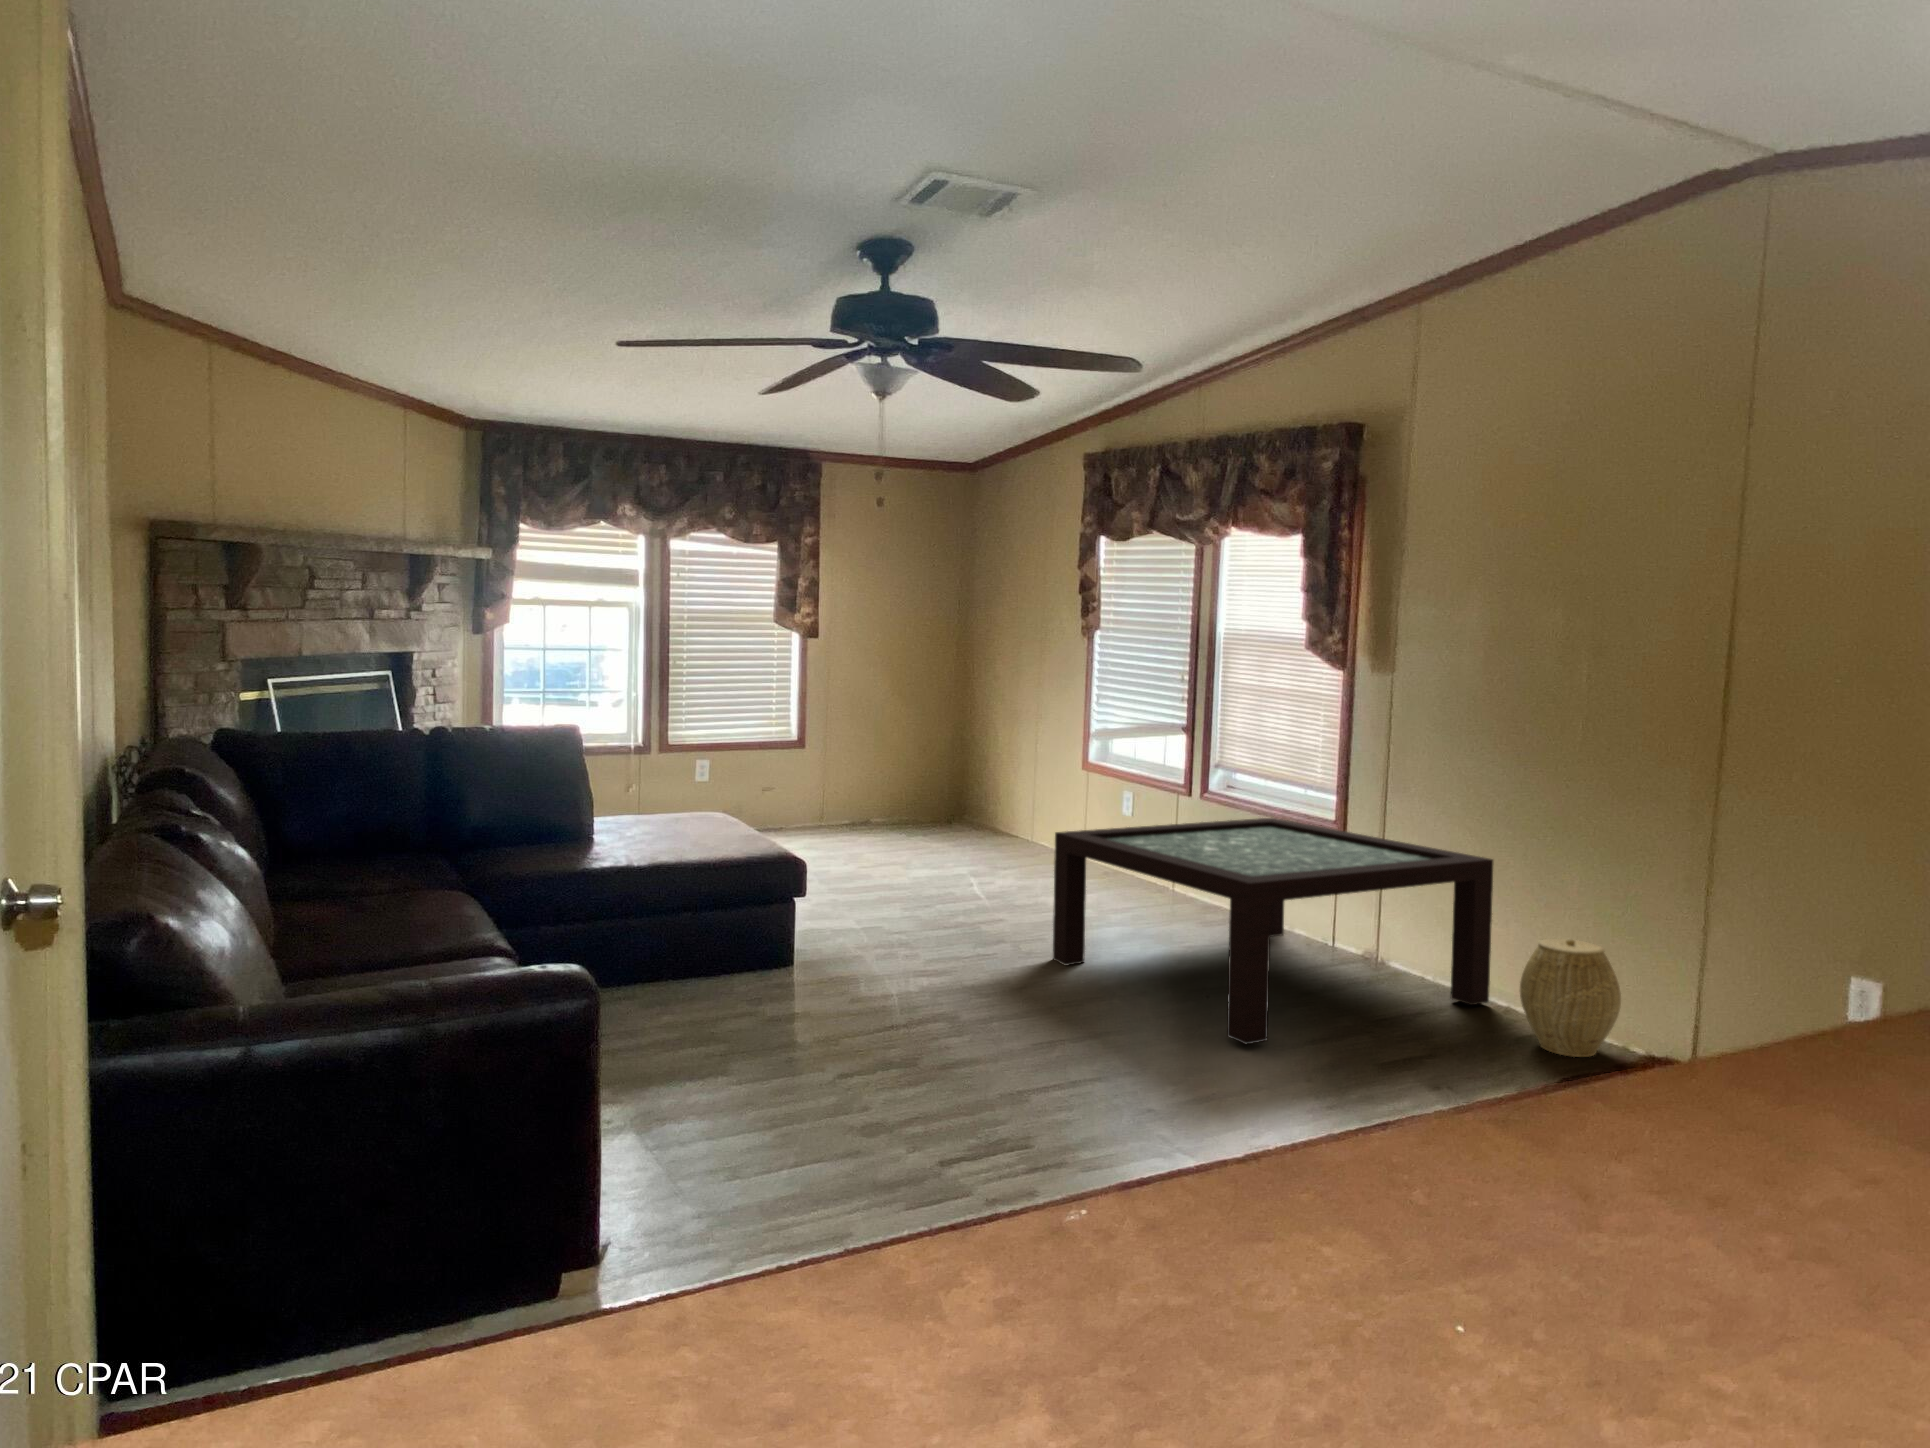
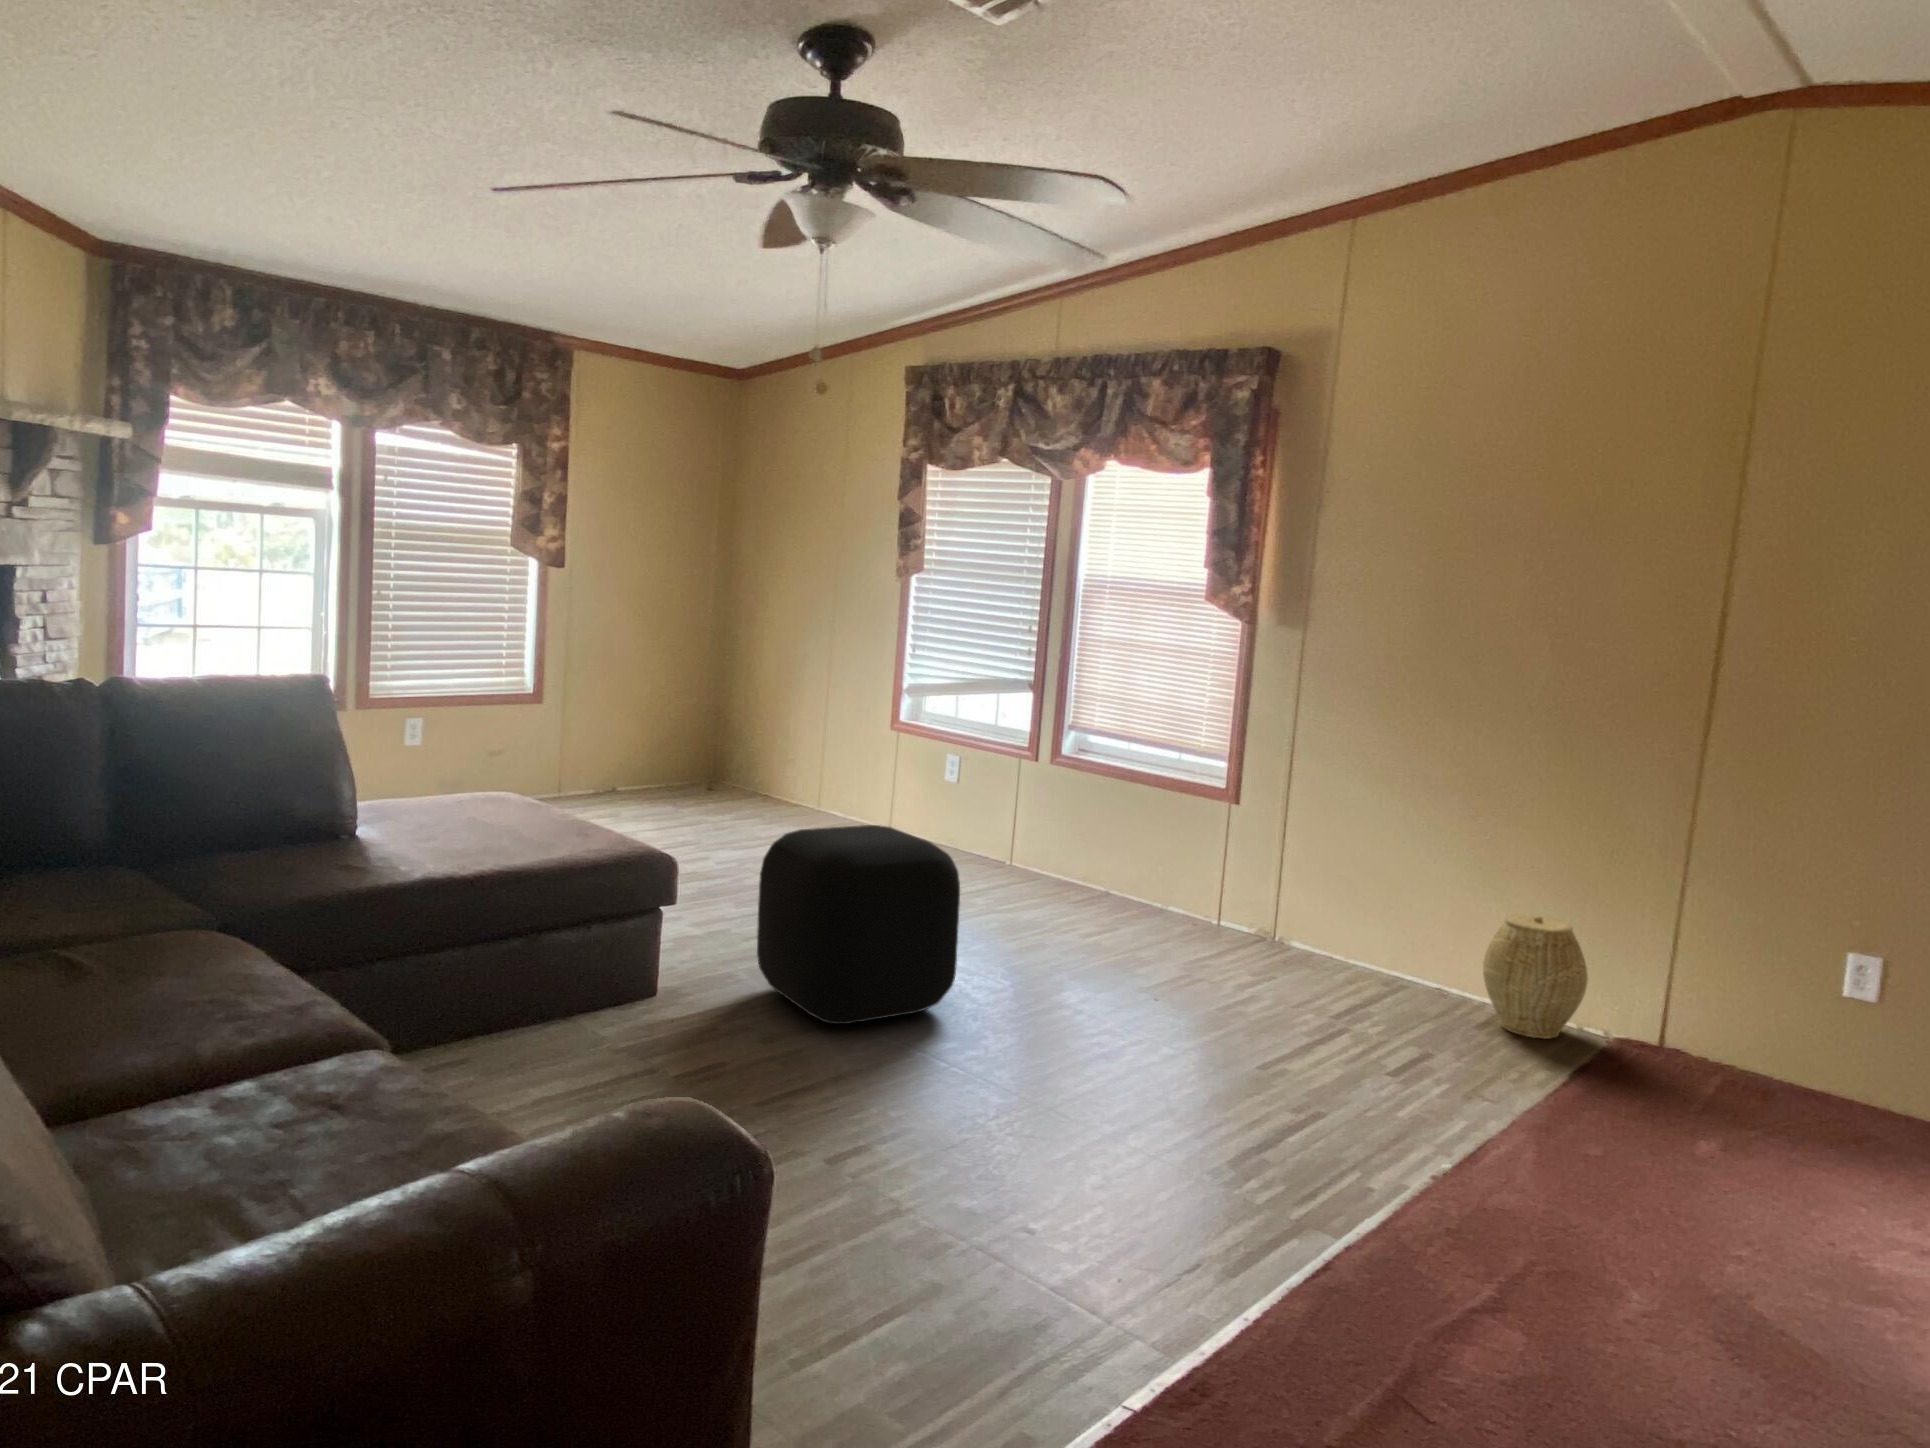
coffee table: present [1053,818,1493,1044] -> none [953,784,1430,1057]
ottoman: none [866,841,1021,997] -> present [757,825,960,1024]

